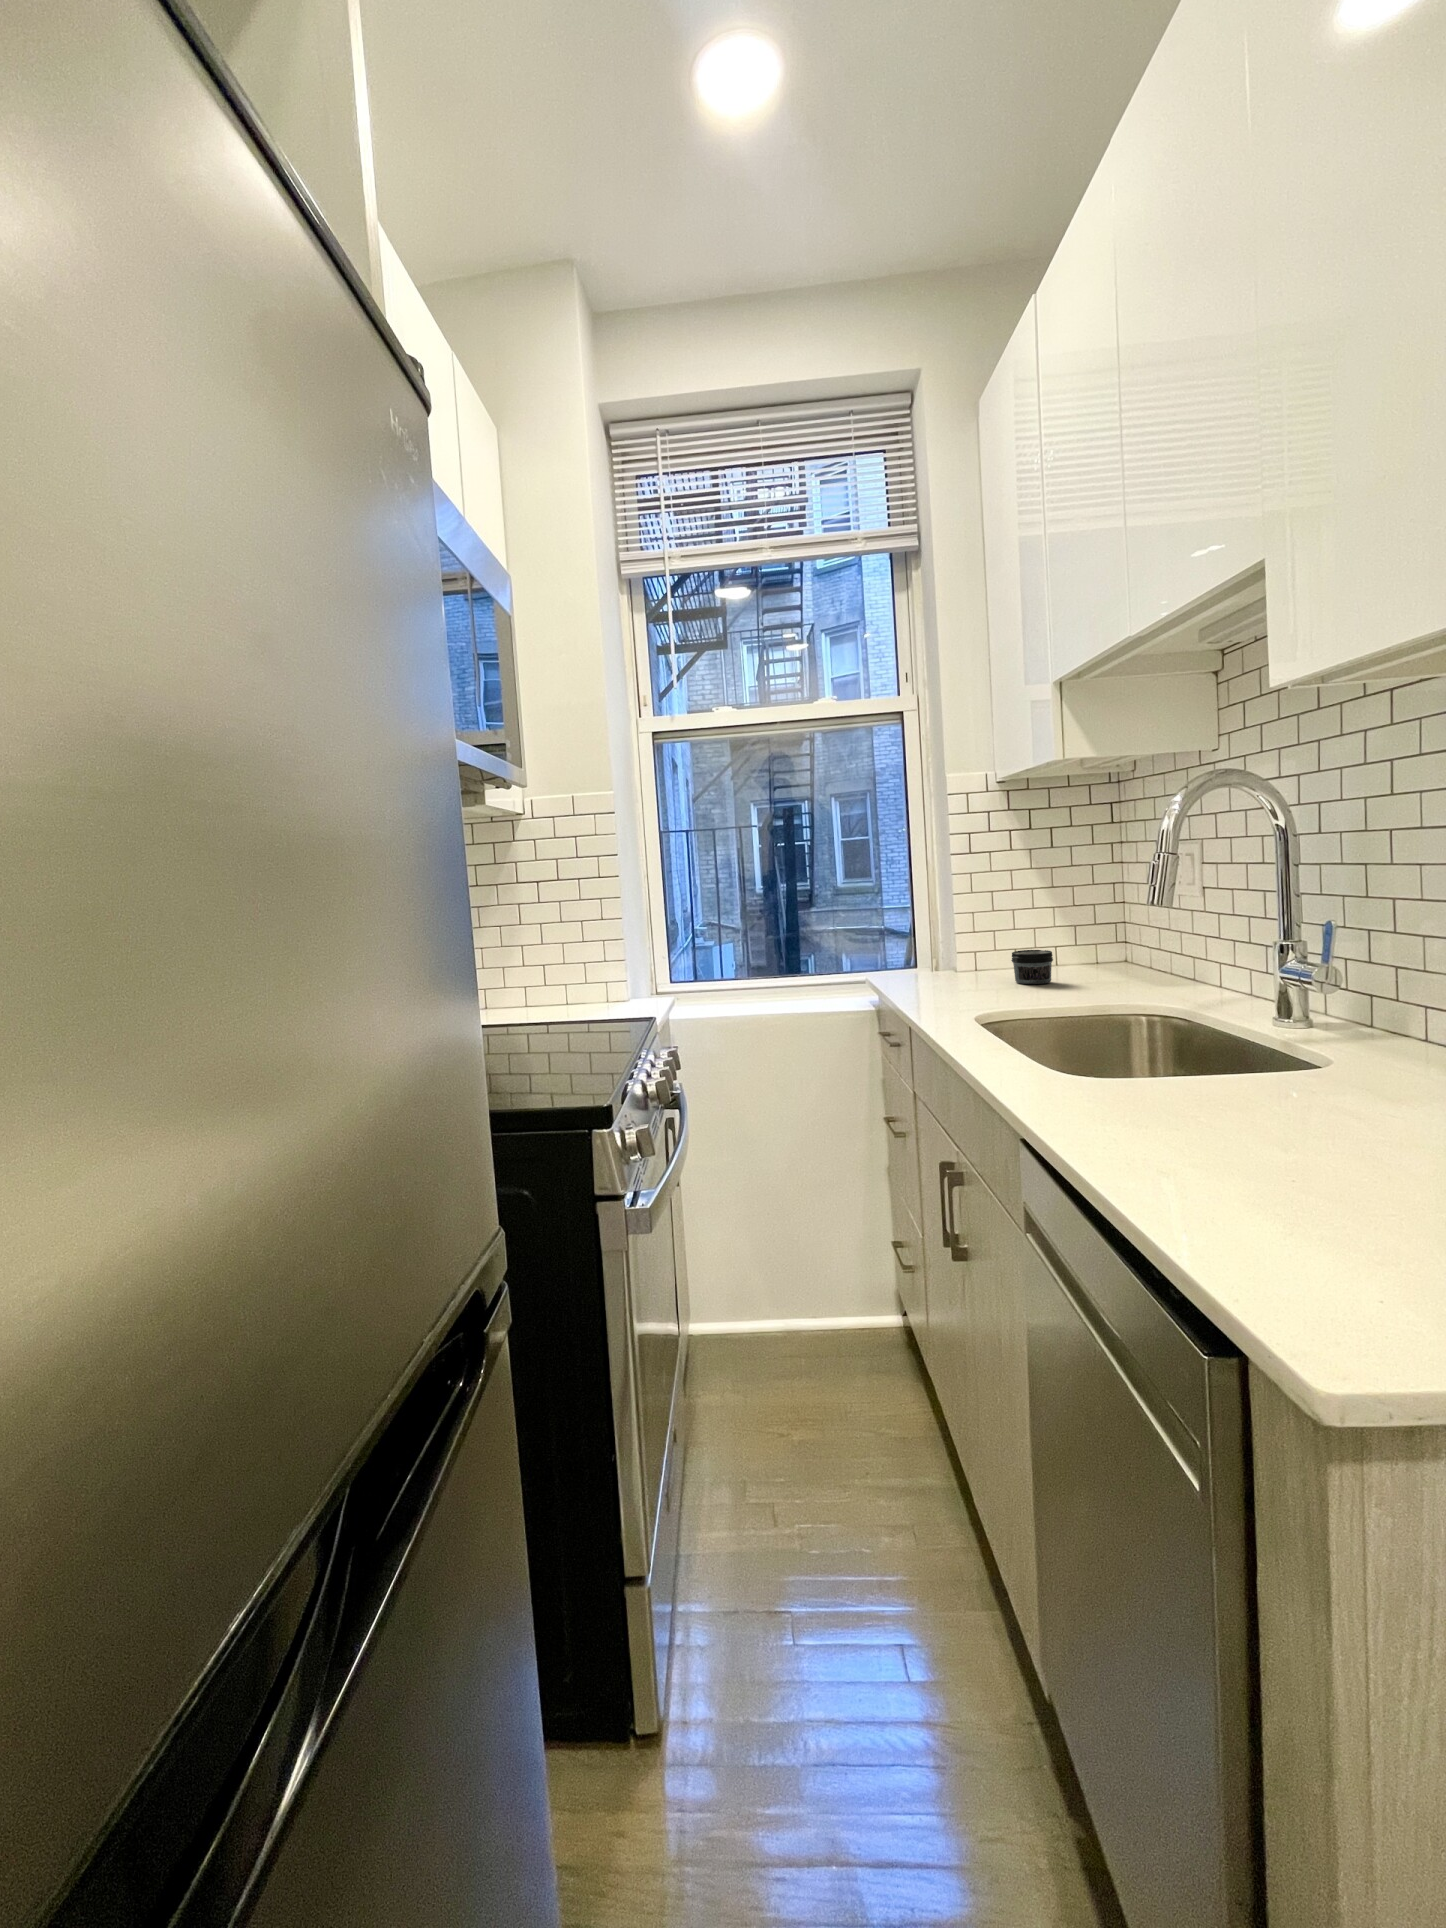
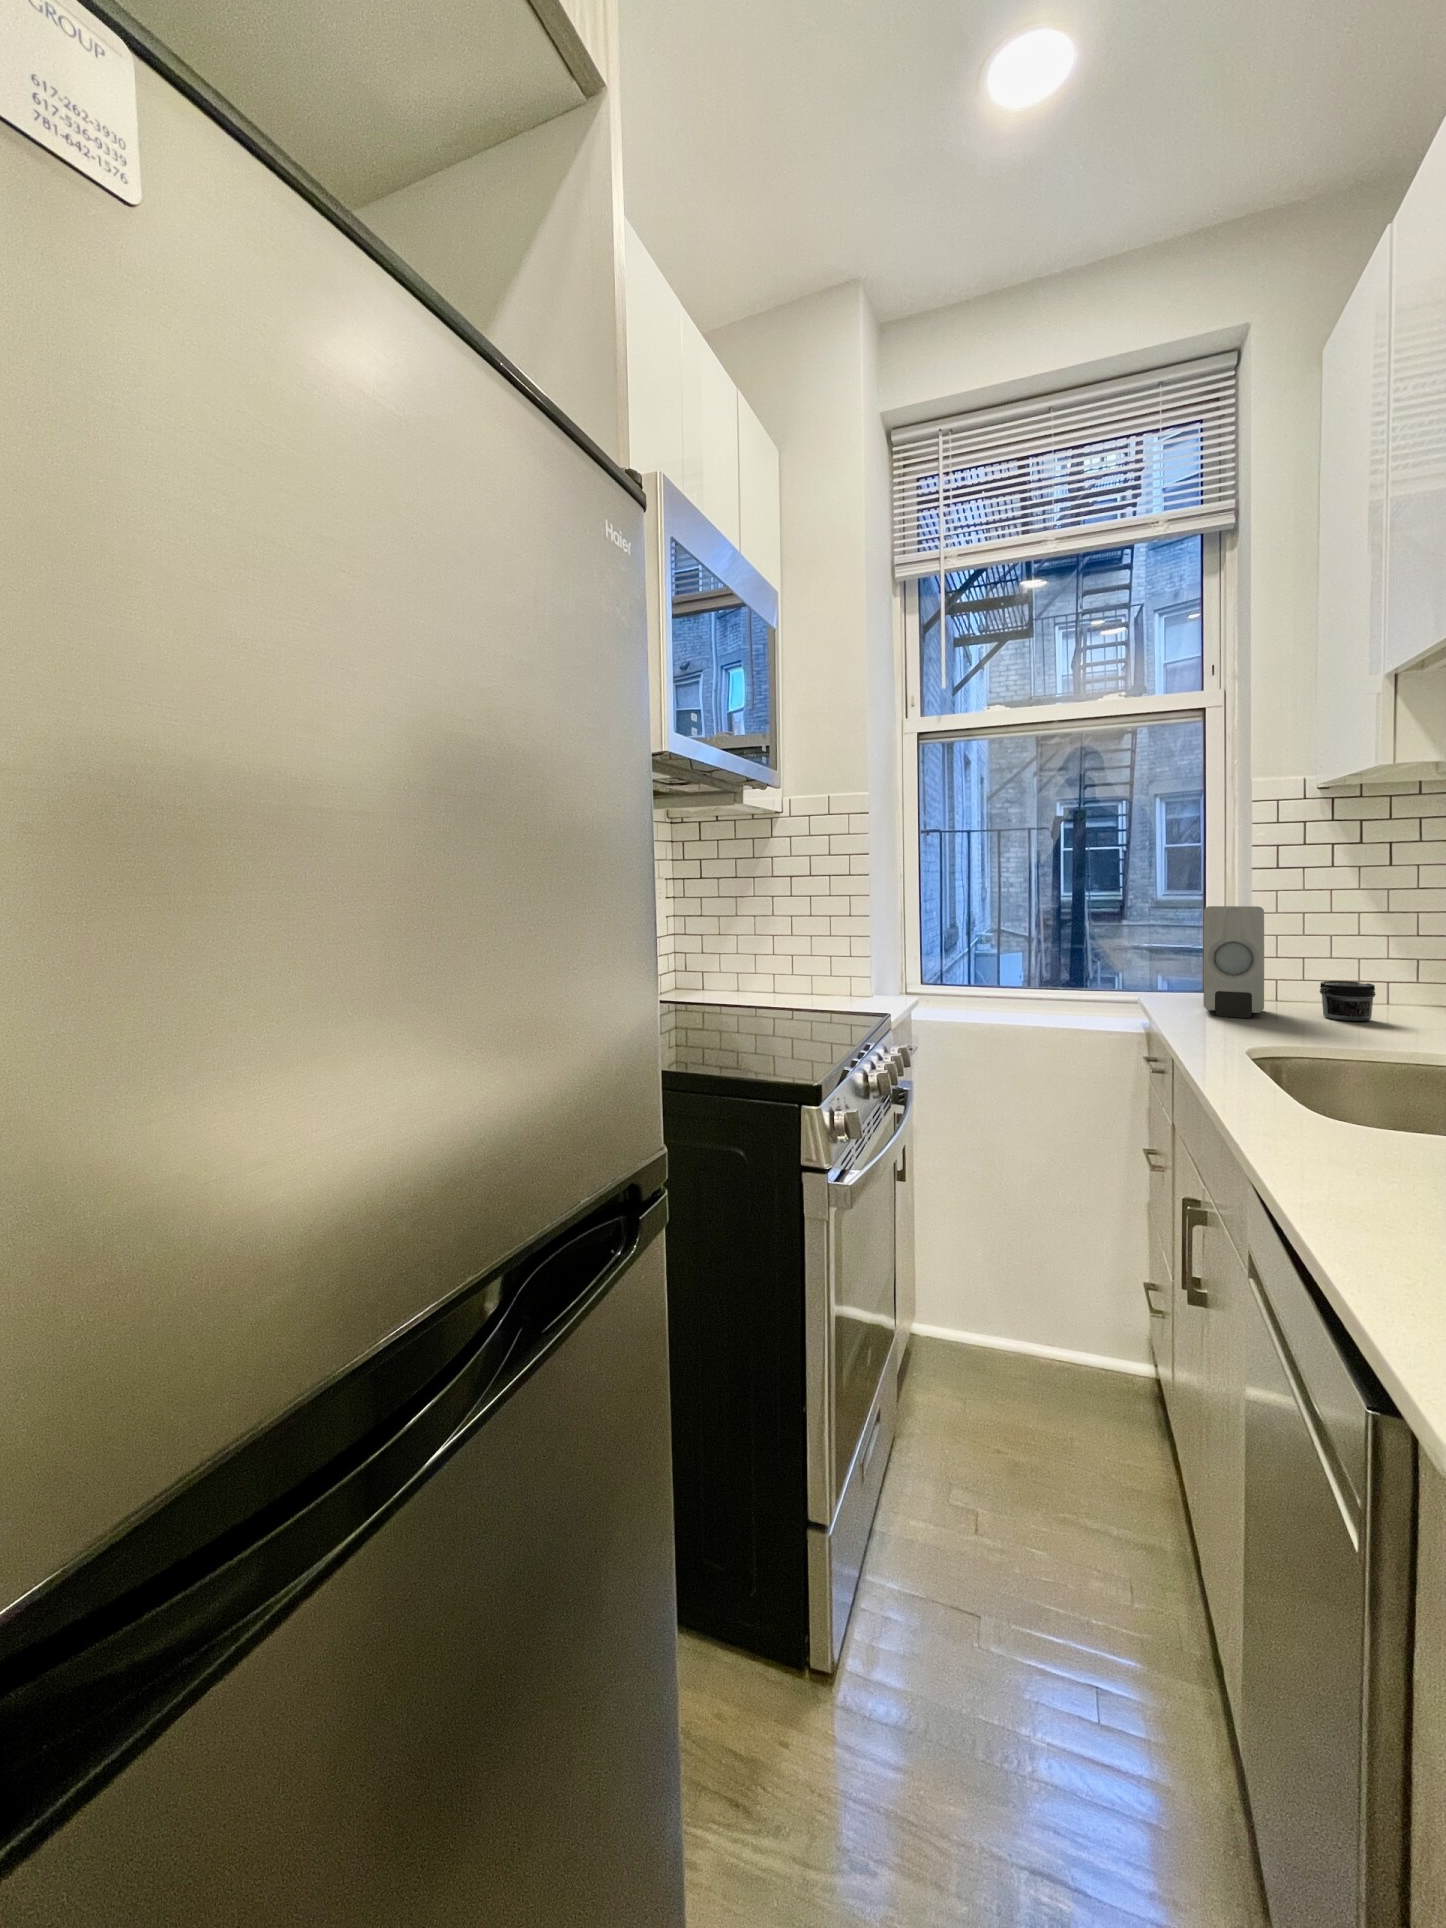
soap dispenser: none [918,889,973,990] -> present [1204,906,1264,1018]

